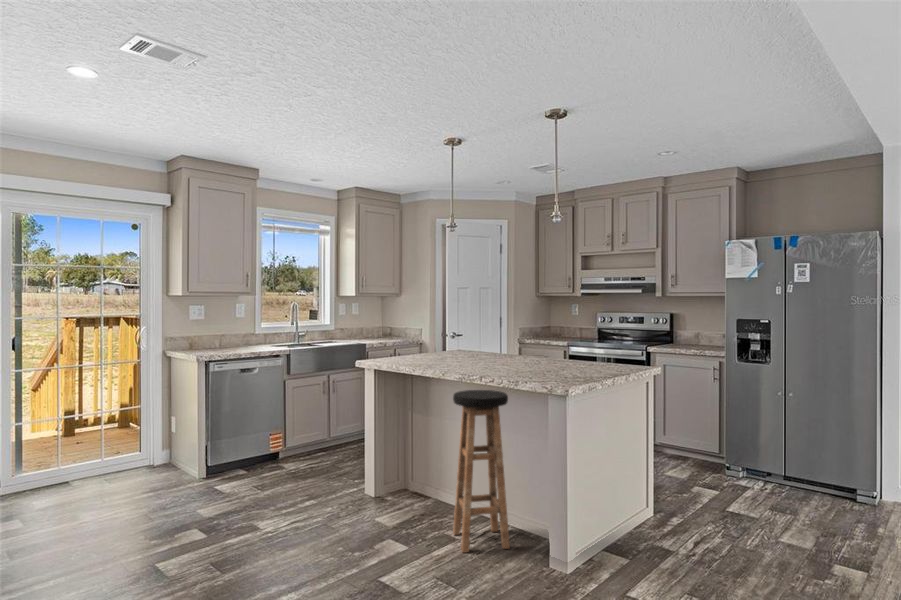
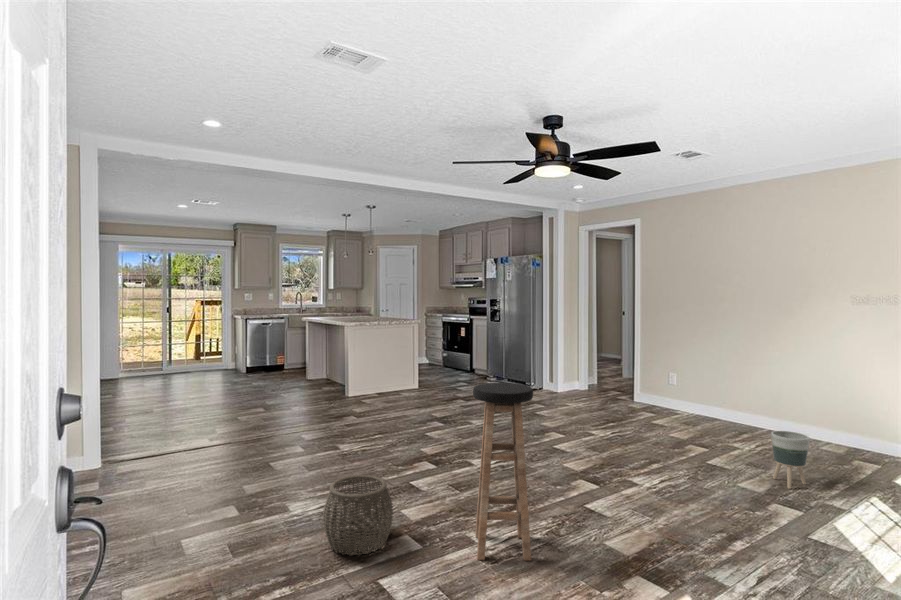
planter: none [689,425,720,474] -> present [771,431,810,489]
woven basket: none [311,484,379,561] -> present [323,475,393,556]

